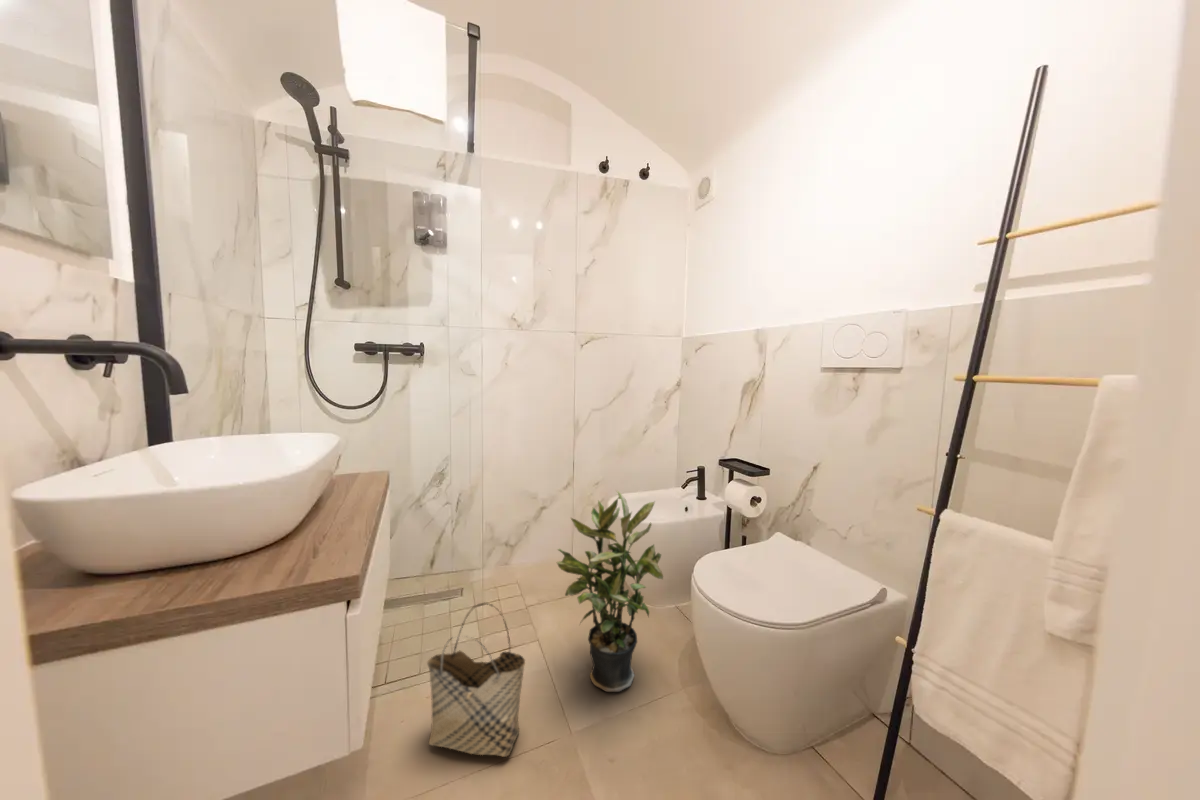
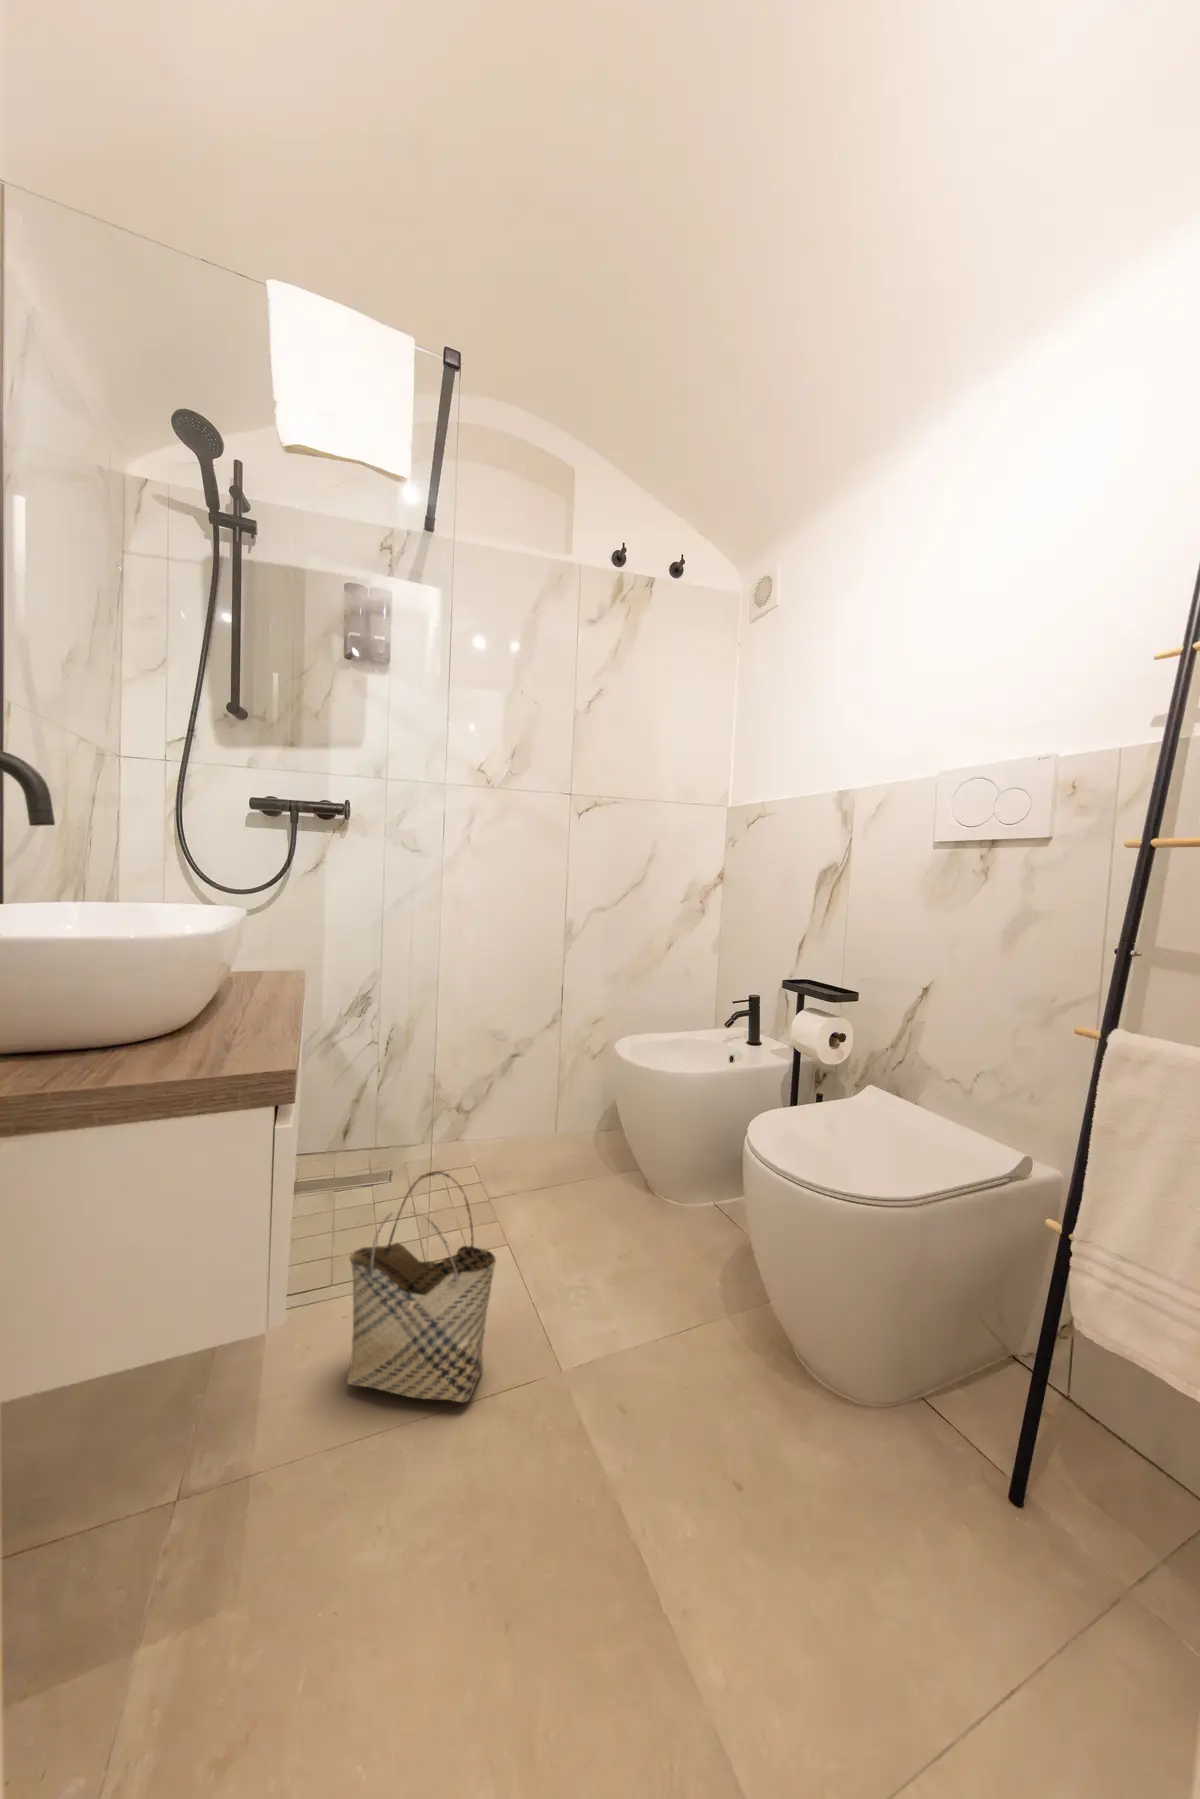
potted plant: present [557,492,663,692] -> none [544,1015,701,1319]

